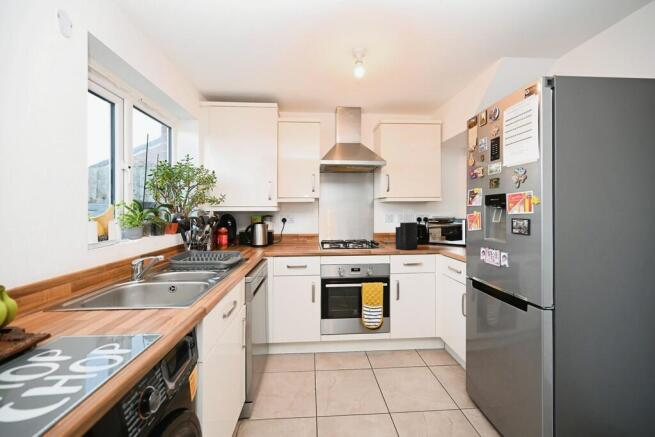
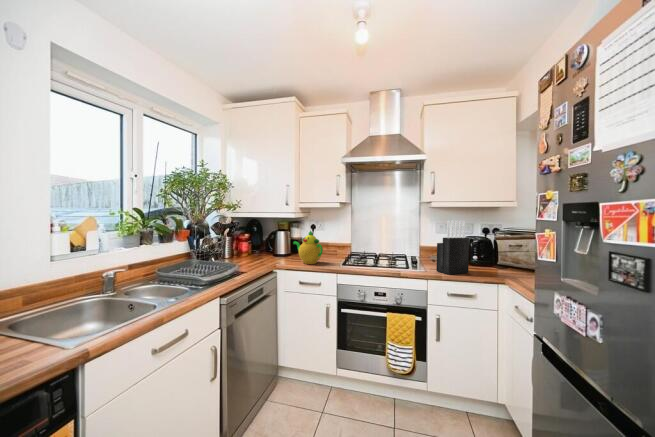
teapot: none [275,221,306,250] -> present [293,231,323,264]

